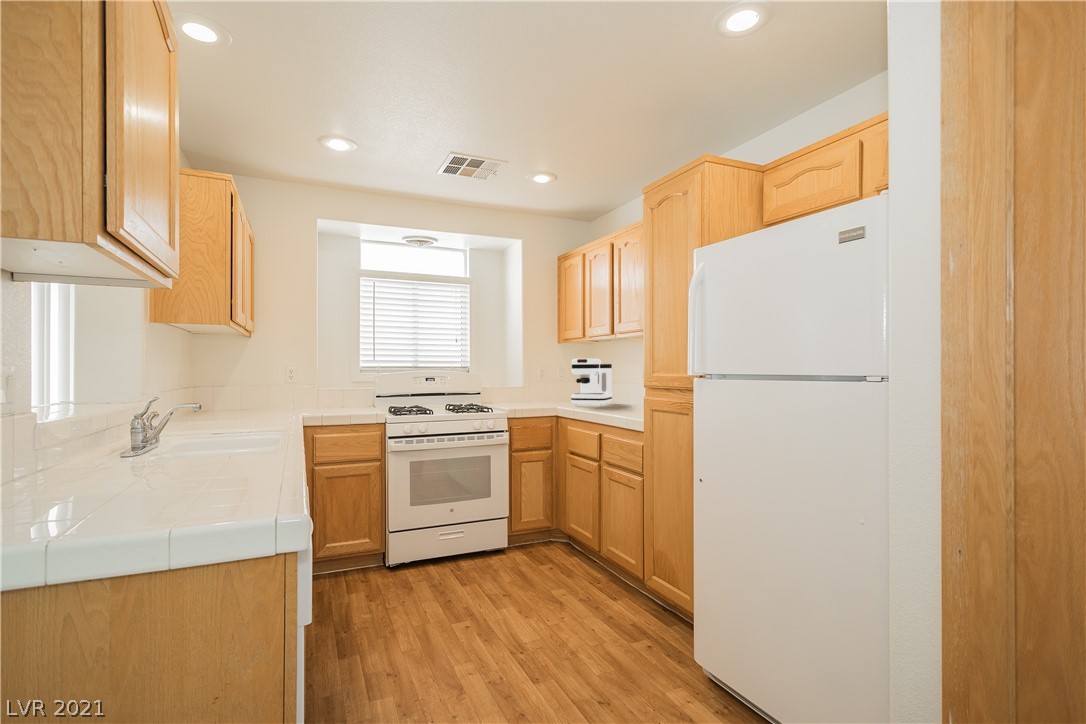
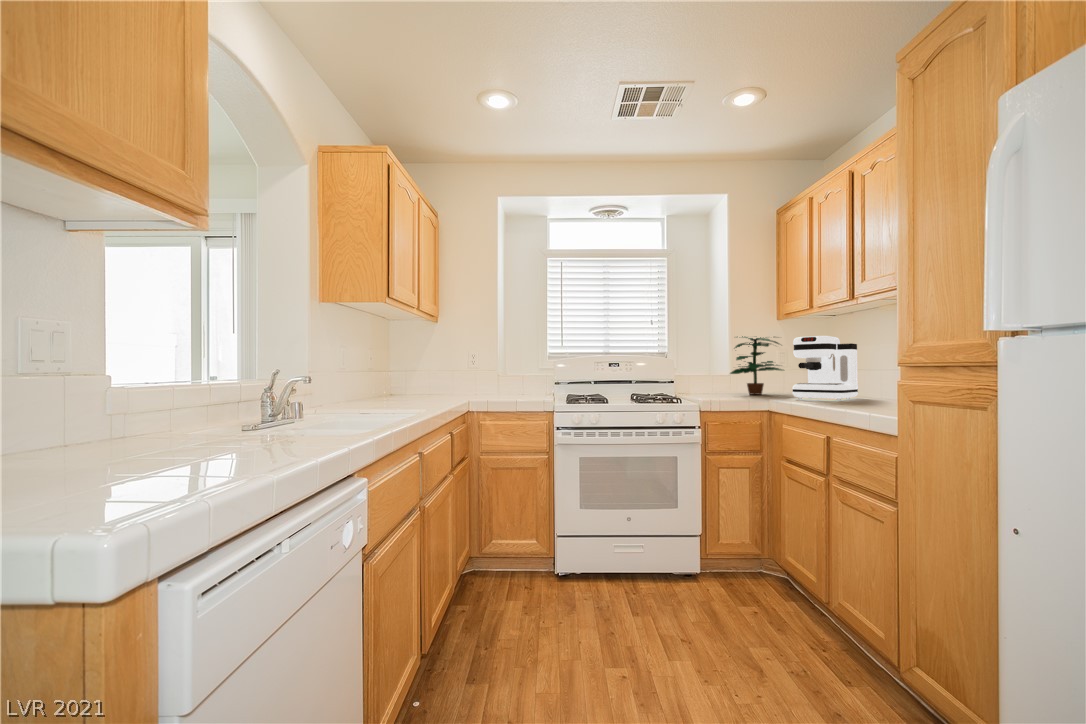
potted plant: none [522,355,562,401] -> present [730,336,782,395]

